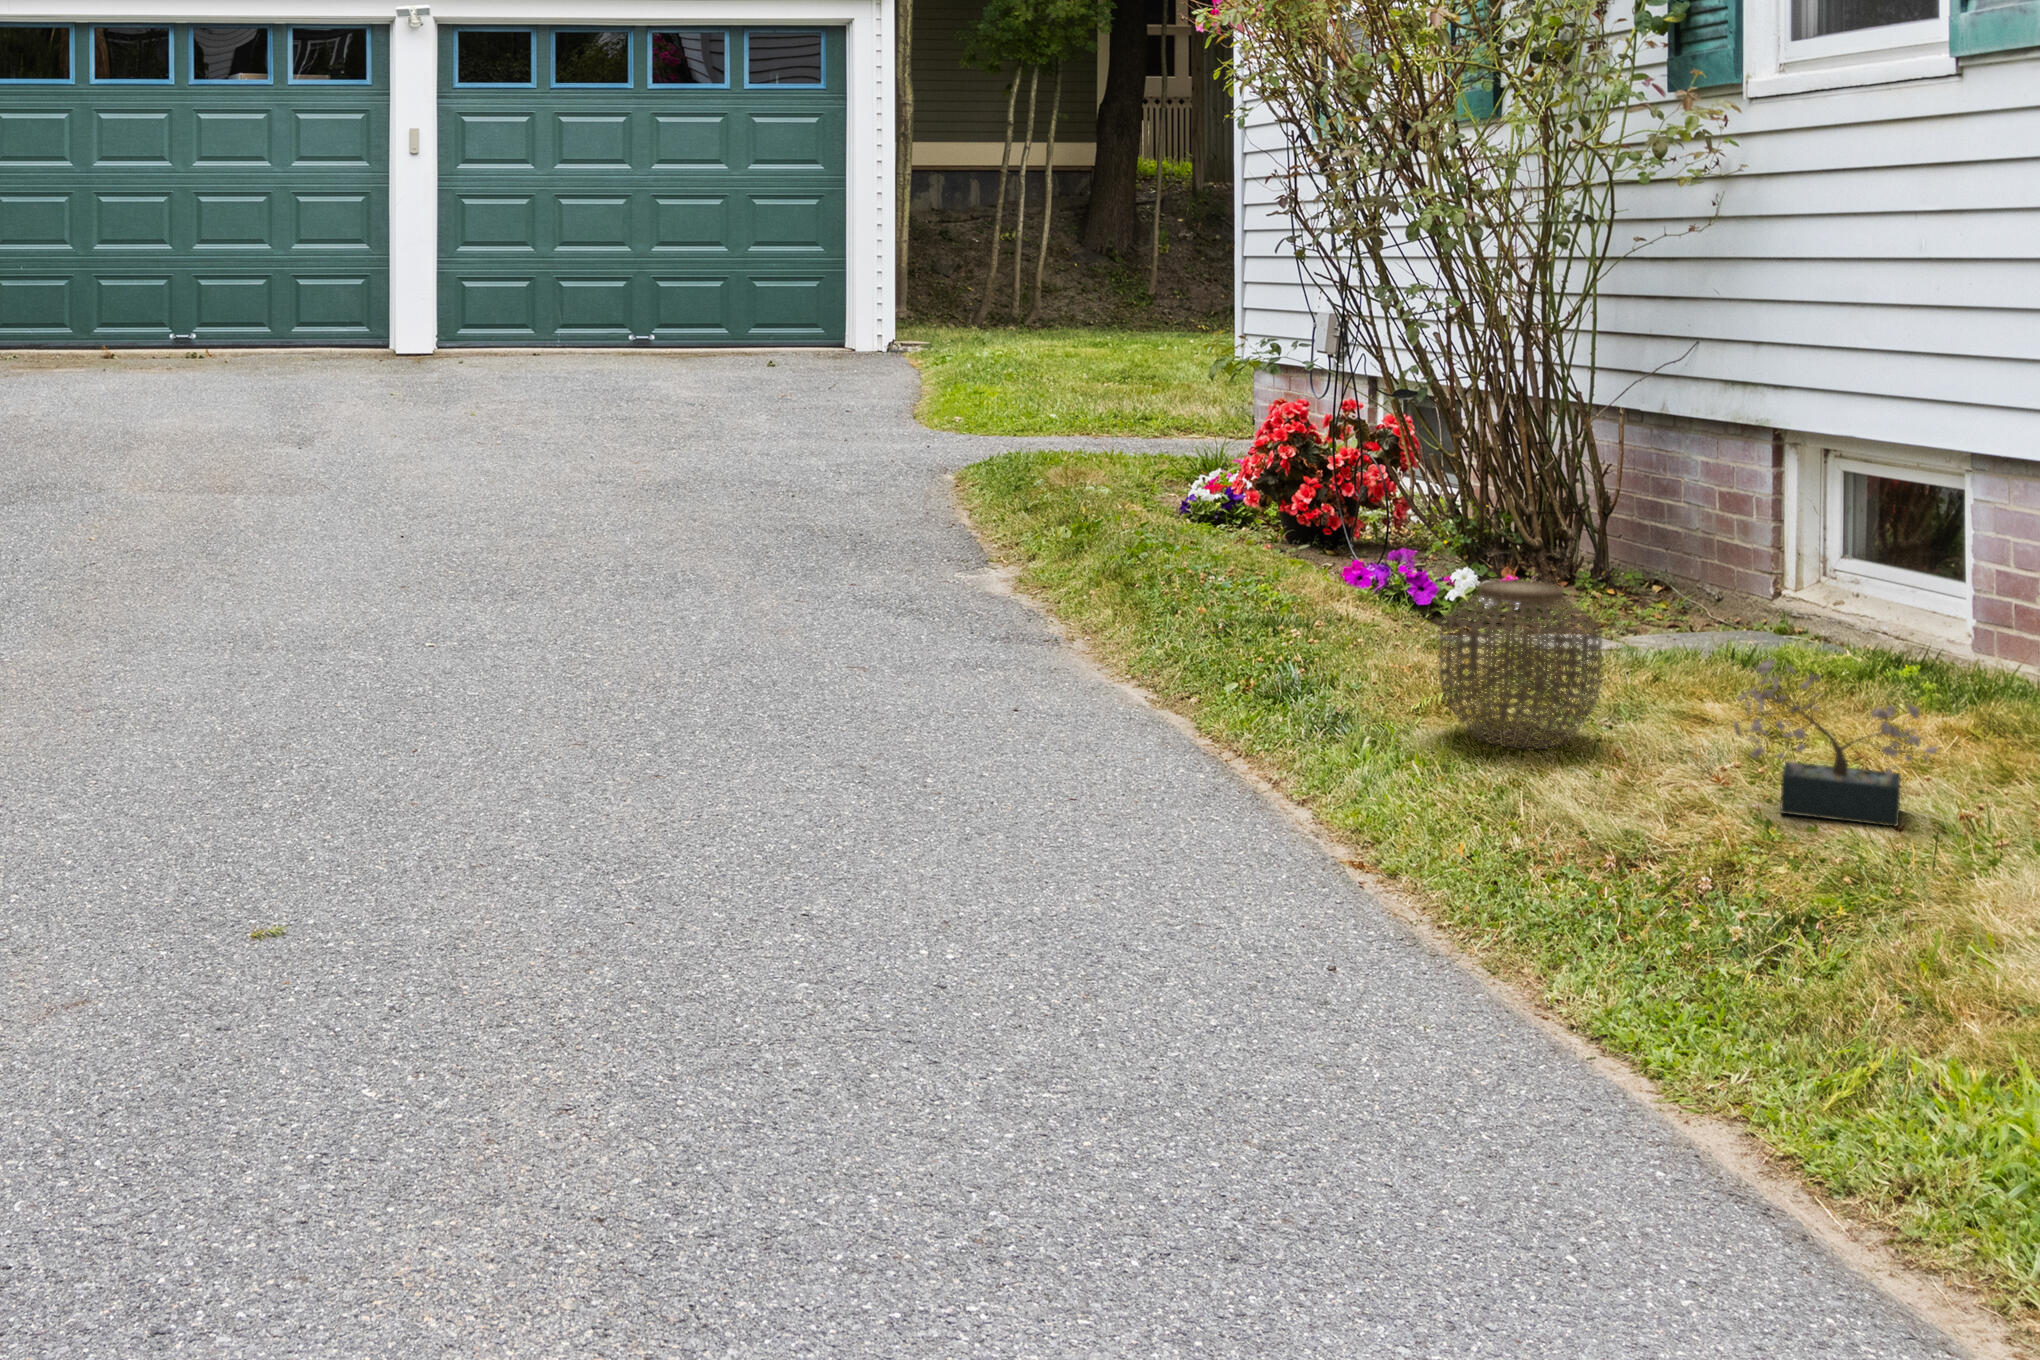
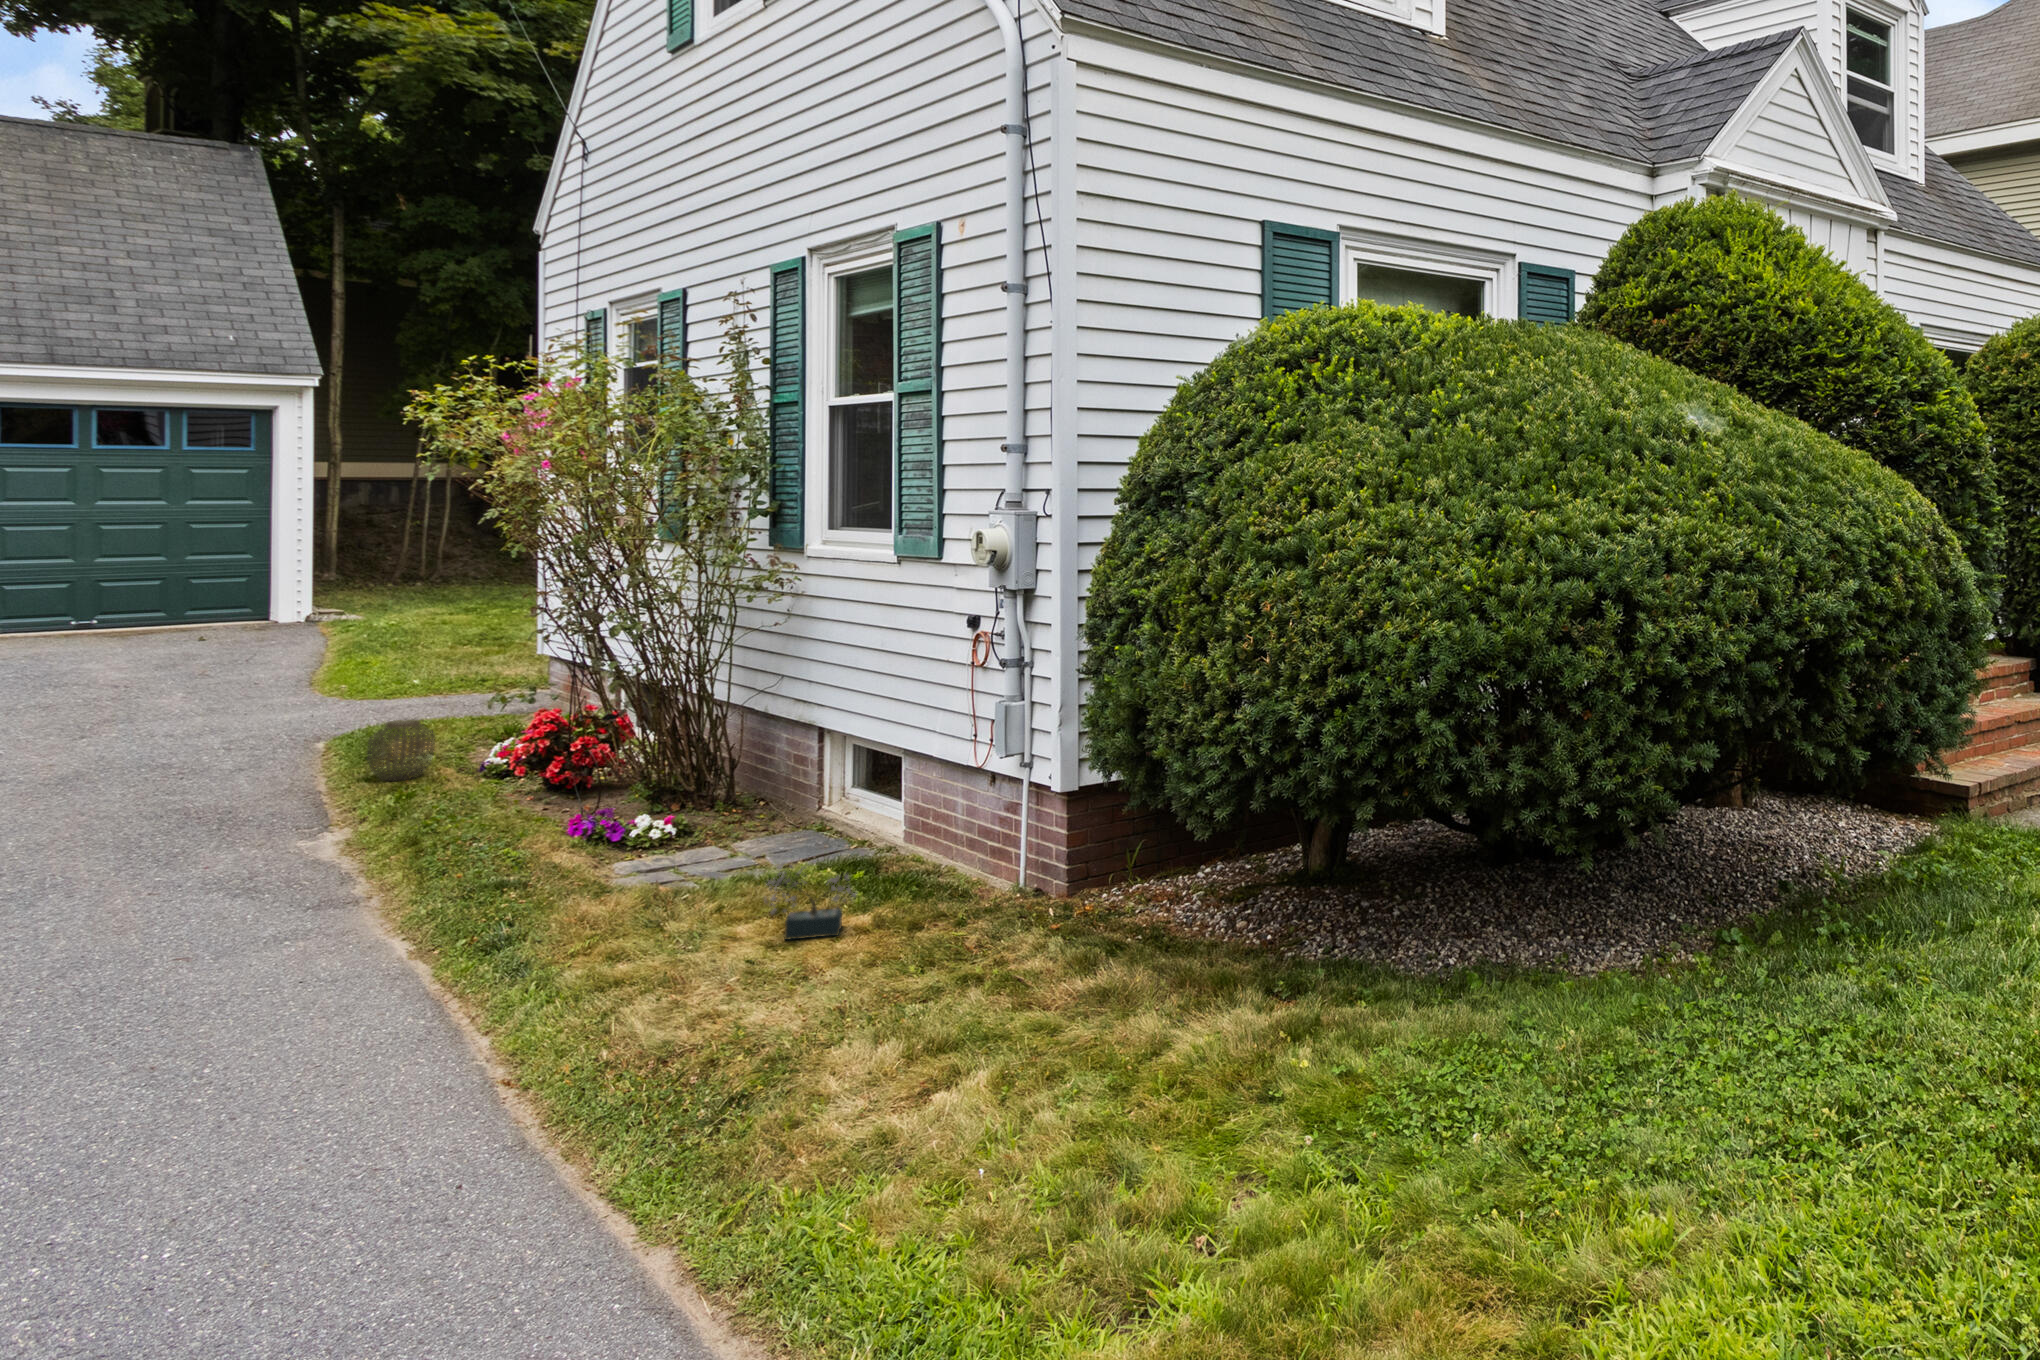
woven basket: present [1439,579,1602,749] -> present [368,719,435,781]

